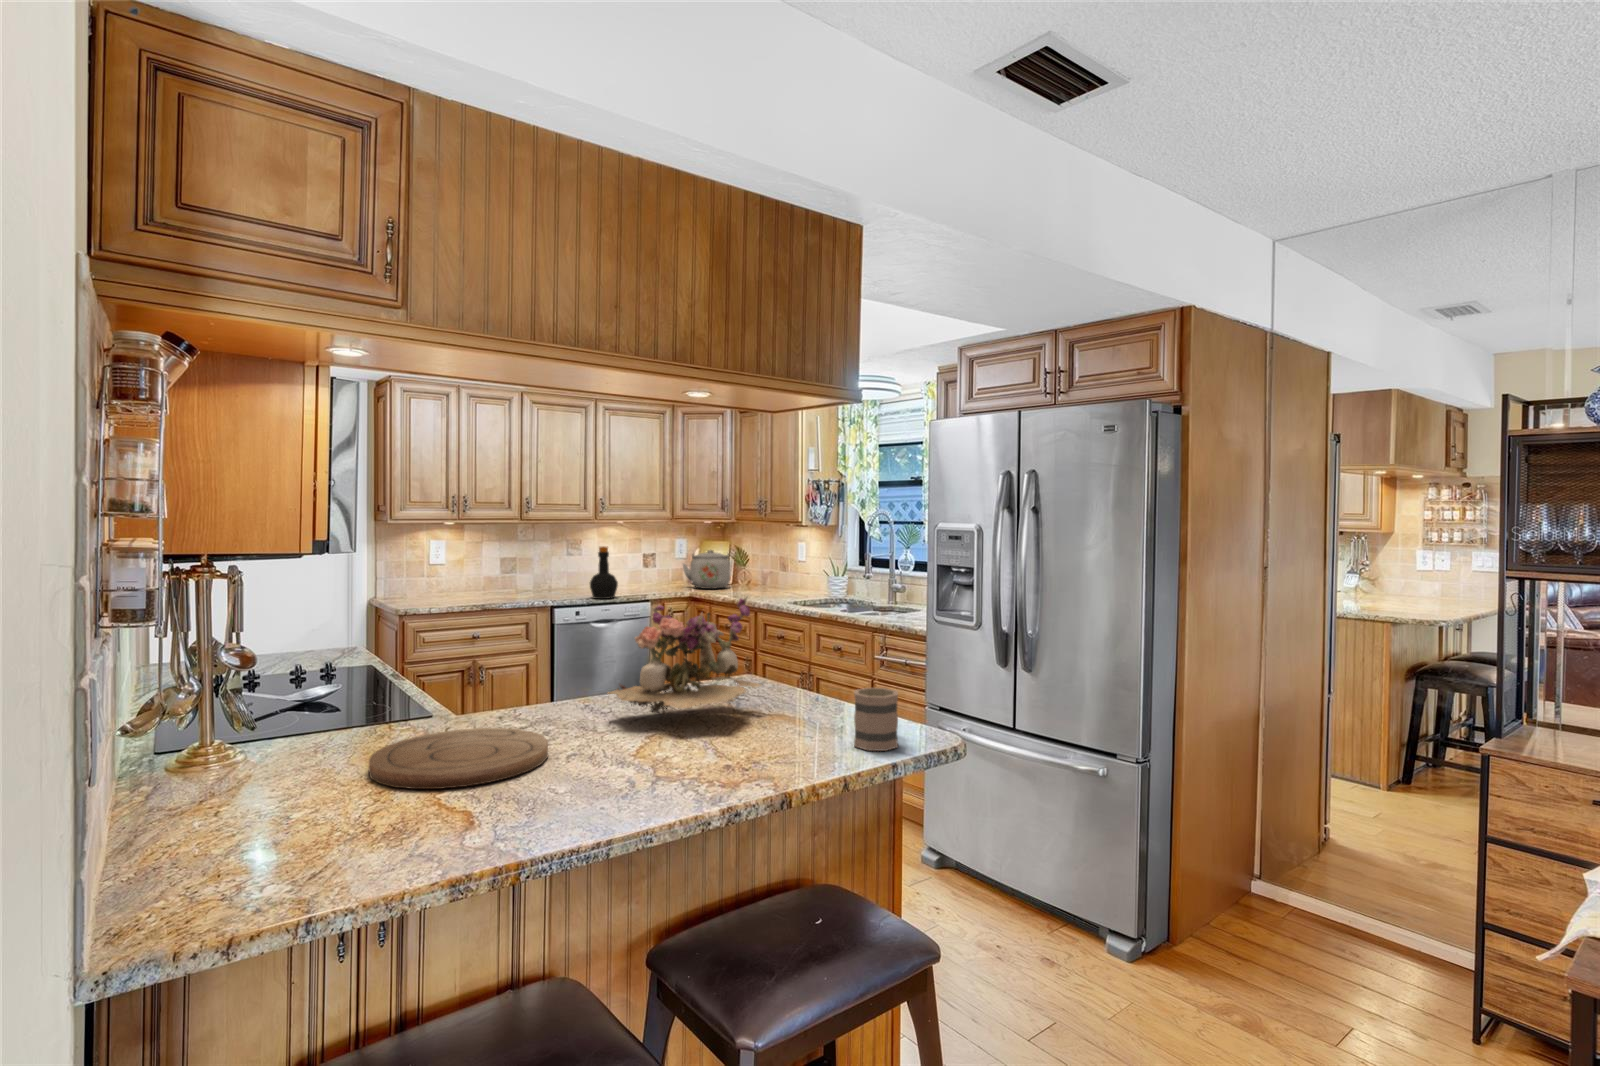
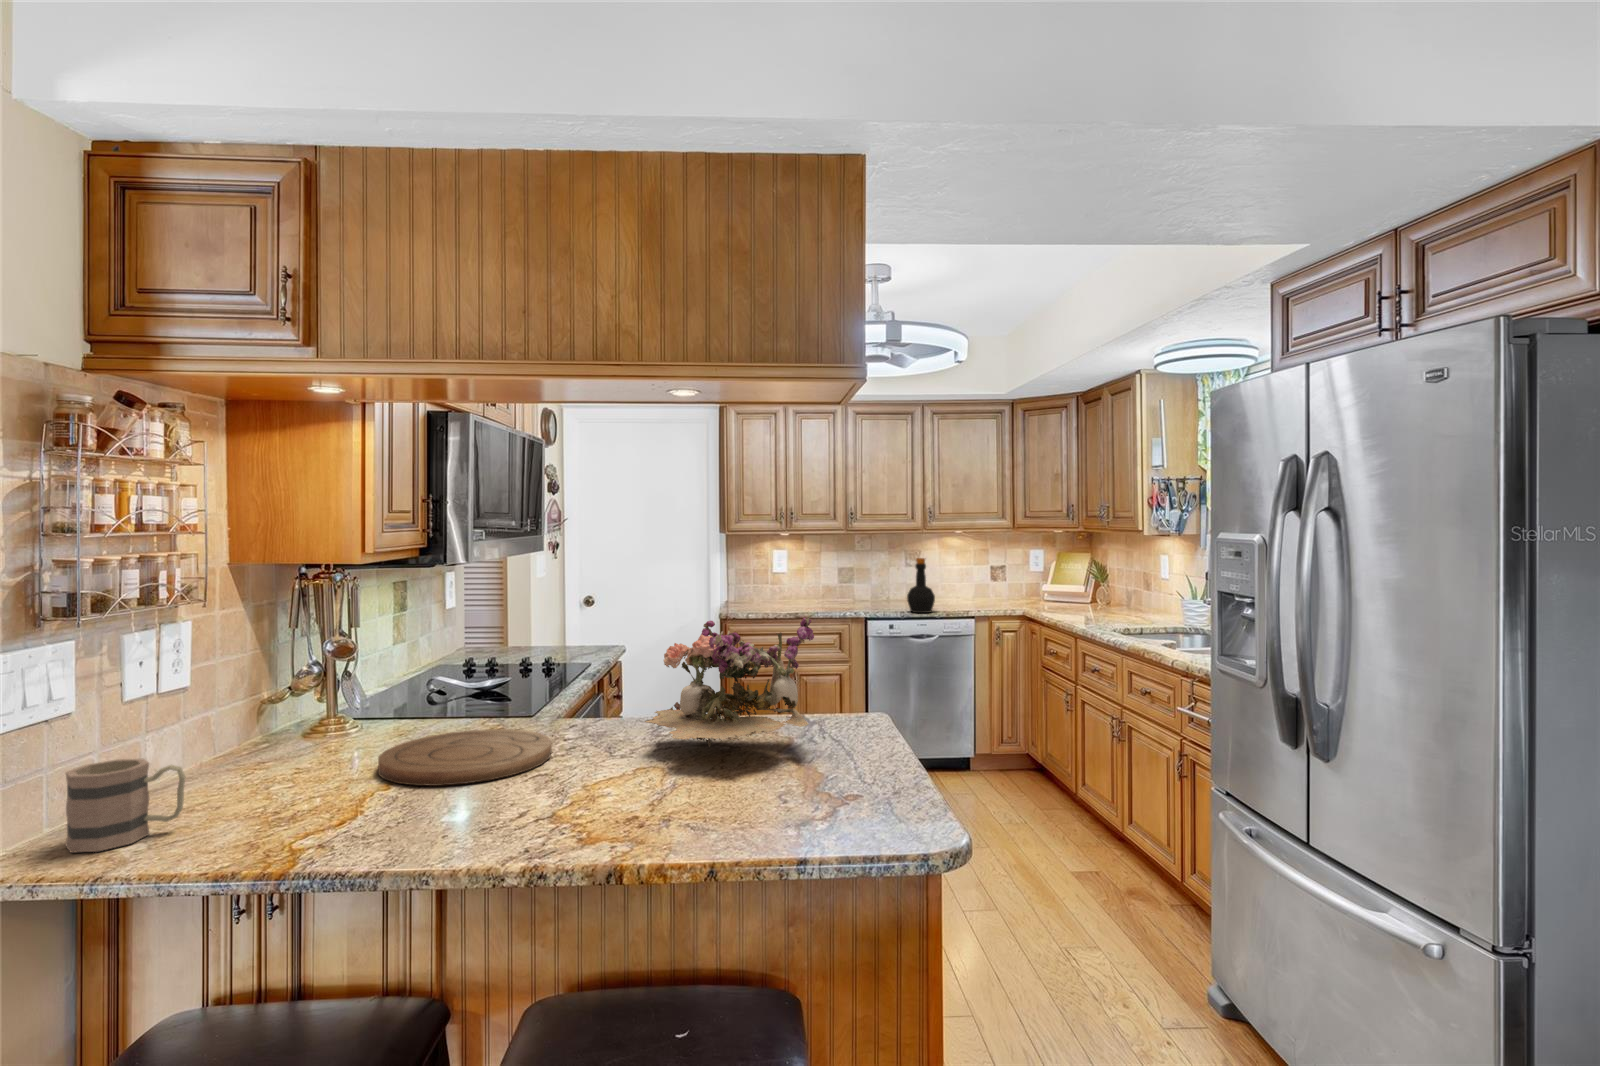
kettle: present [683,550,730,589] -> none [1023,563,1081,608]
mug: present [854,688,898,751] -> present [66,758,186,853]

